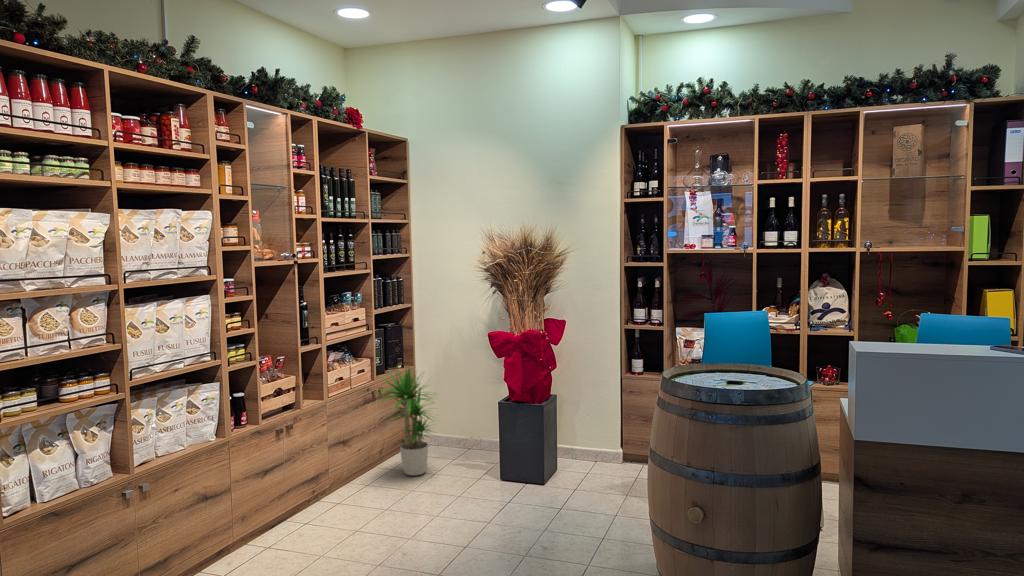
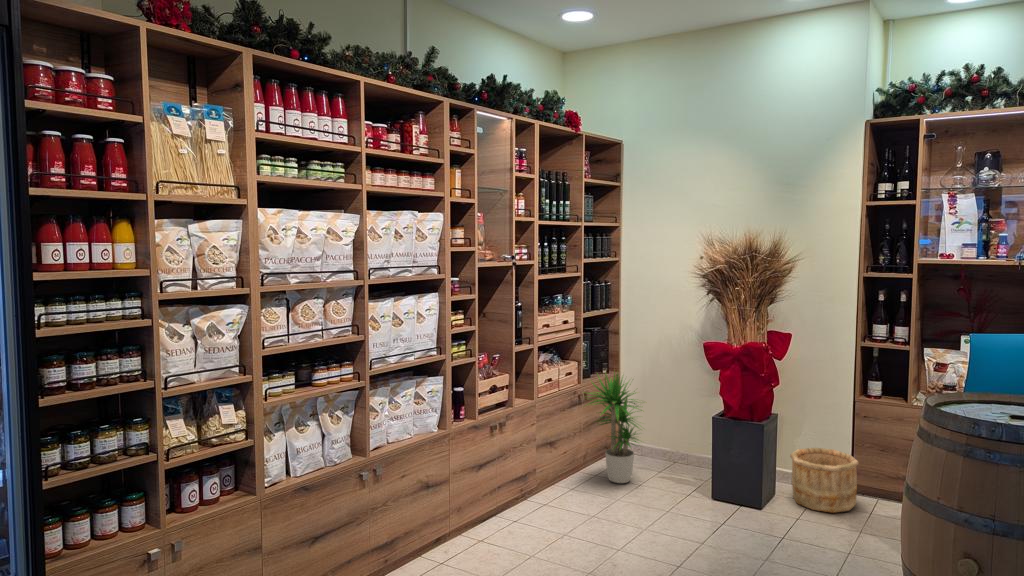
wooden bucket: none [569,423,626,479] -> present [790,448,858,513]

